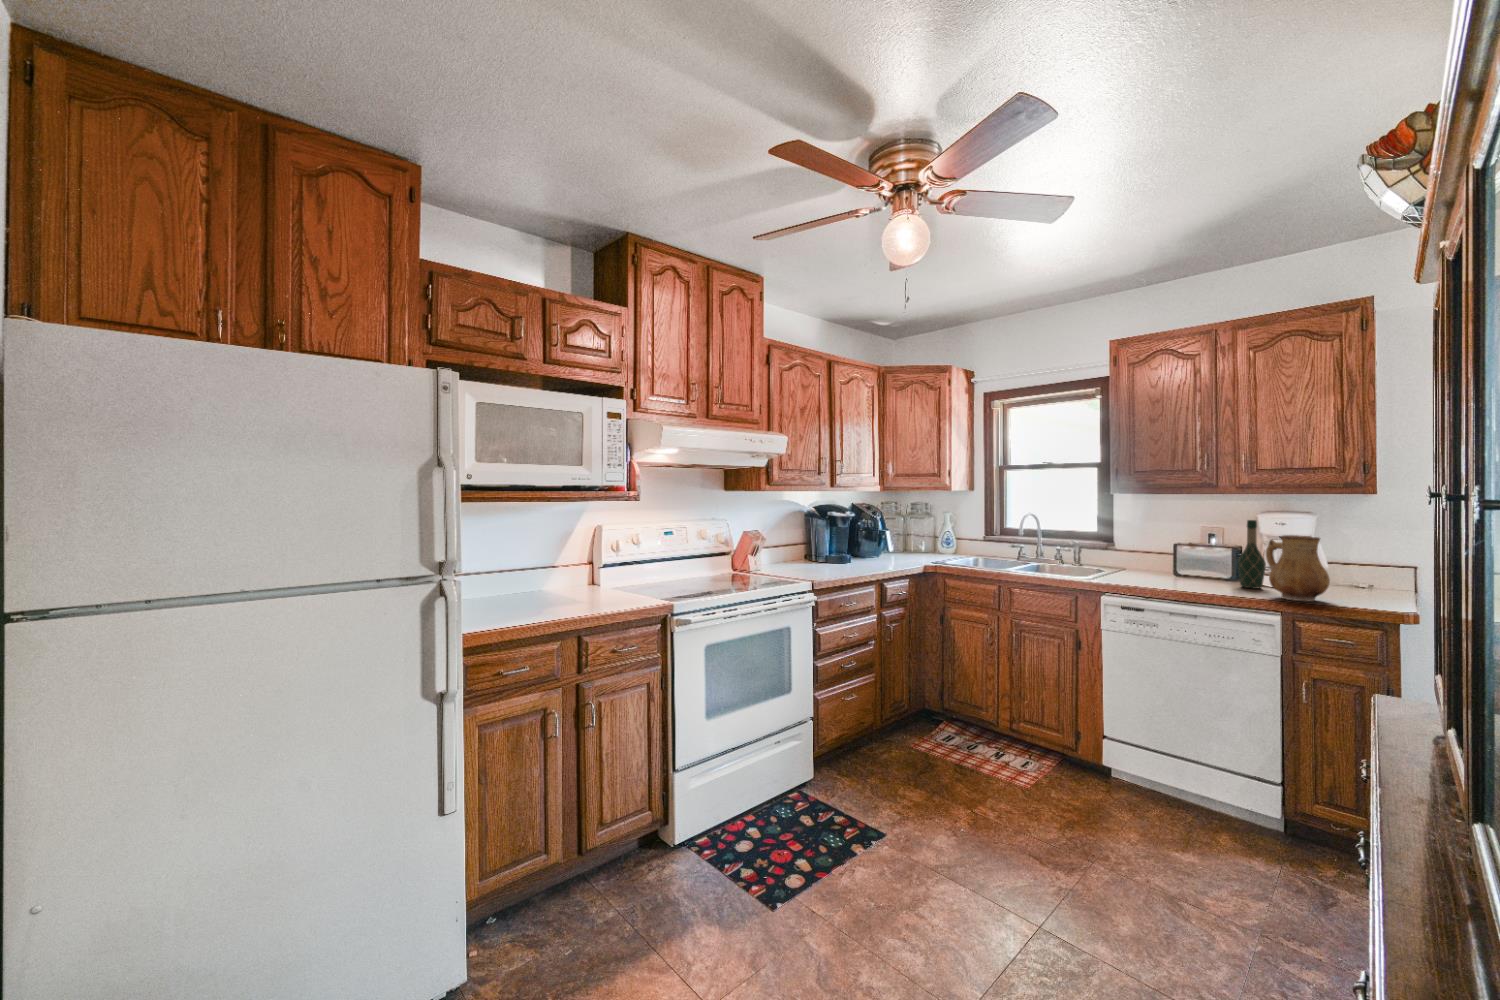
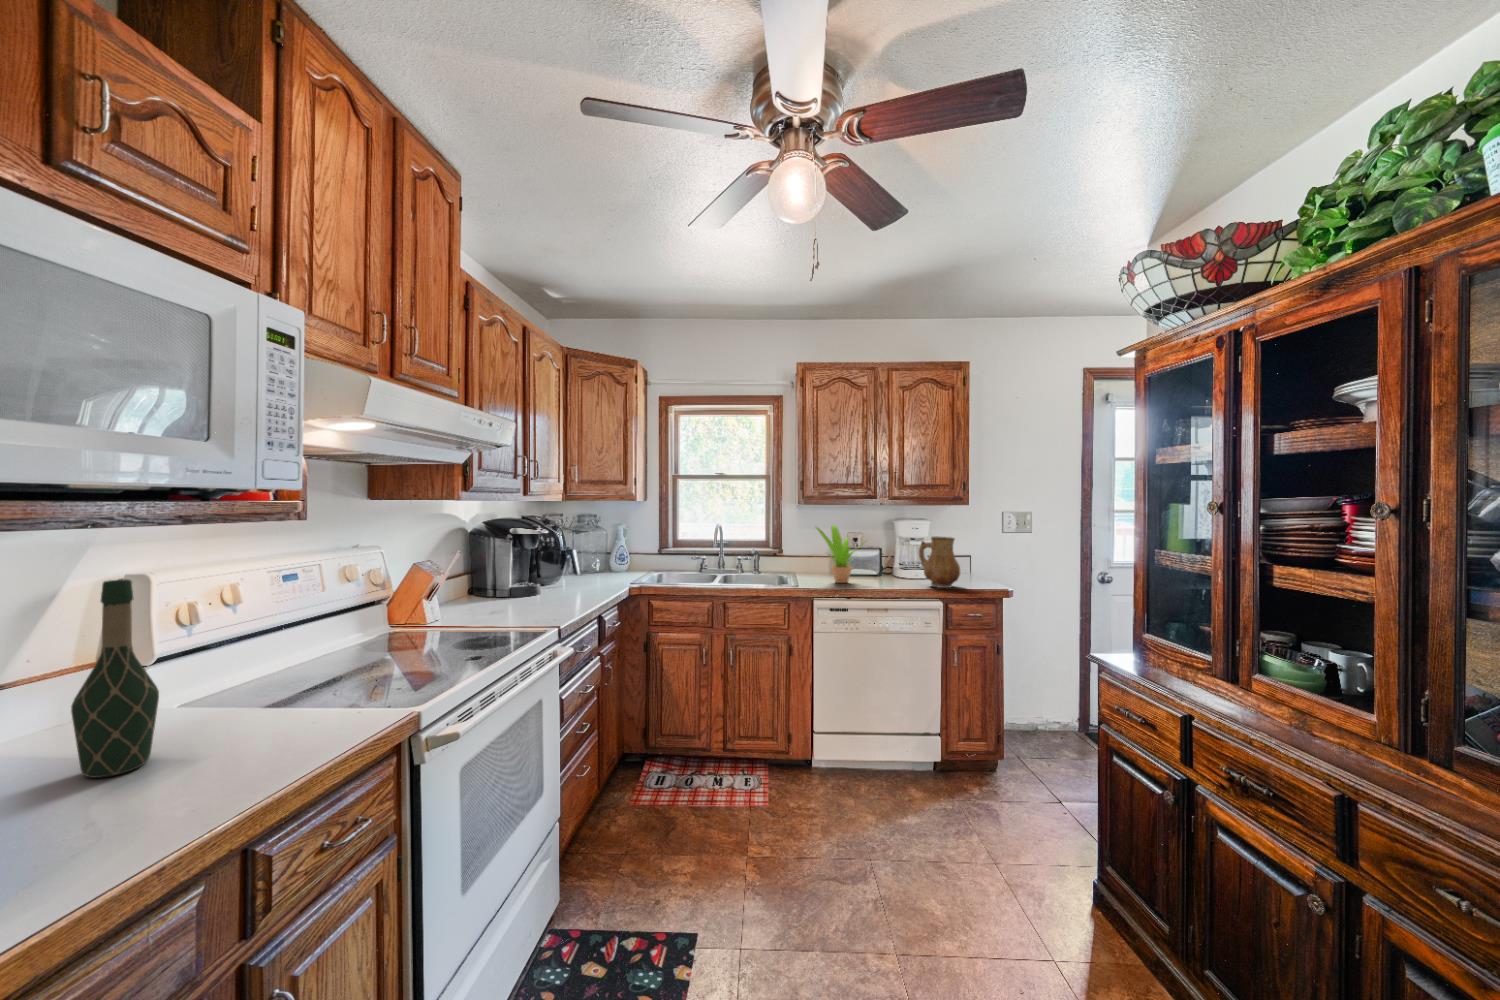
potted plant: none [1120,517,1195,583] -> present [816,525,862,583]
wine bottle: present [1238,520,1266,589] -> present [71,579,159,778]

